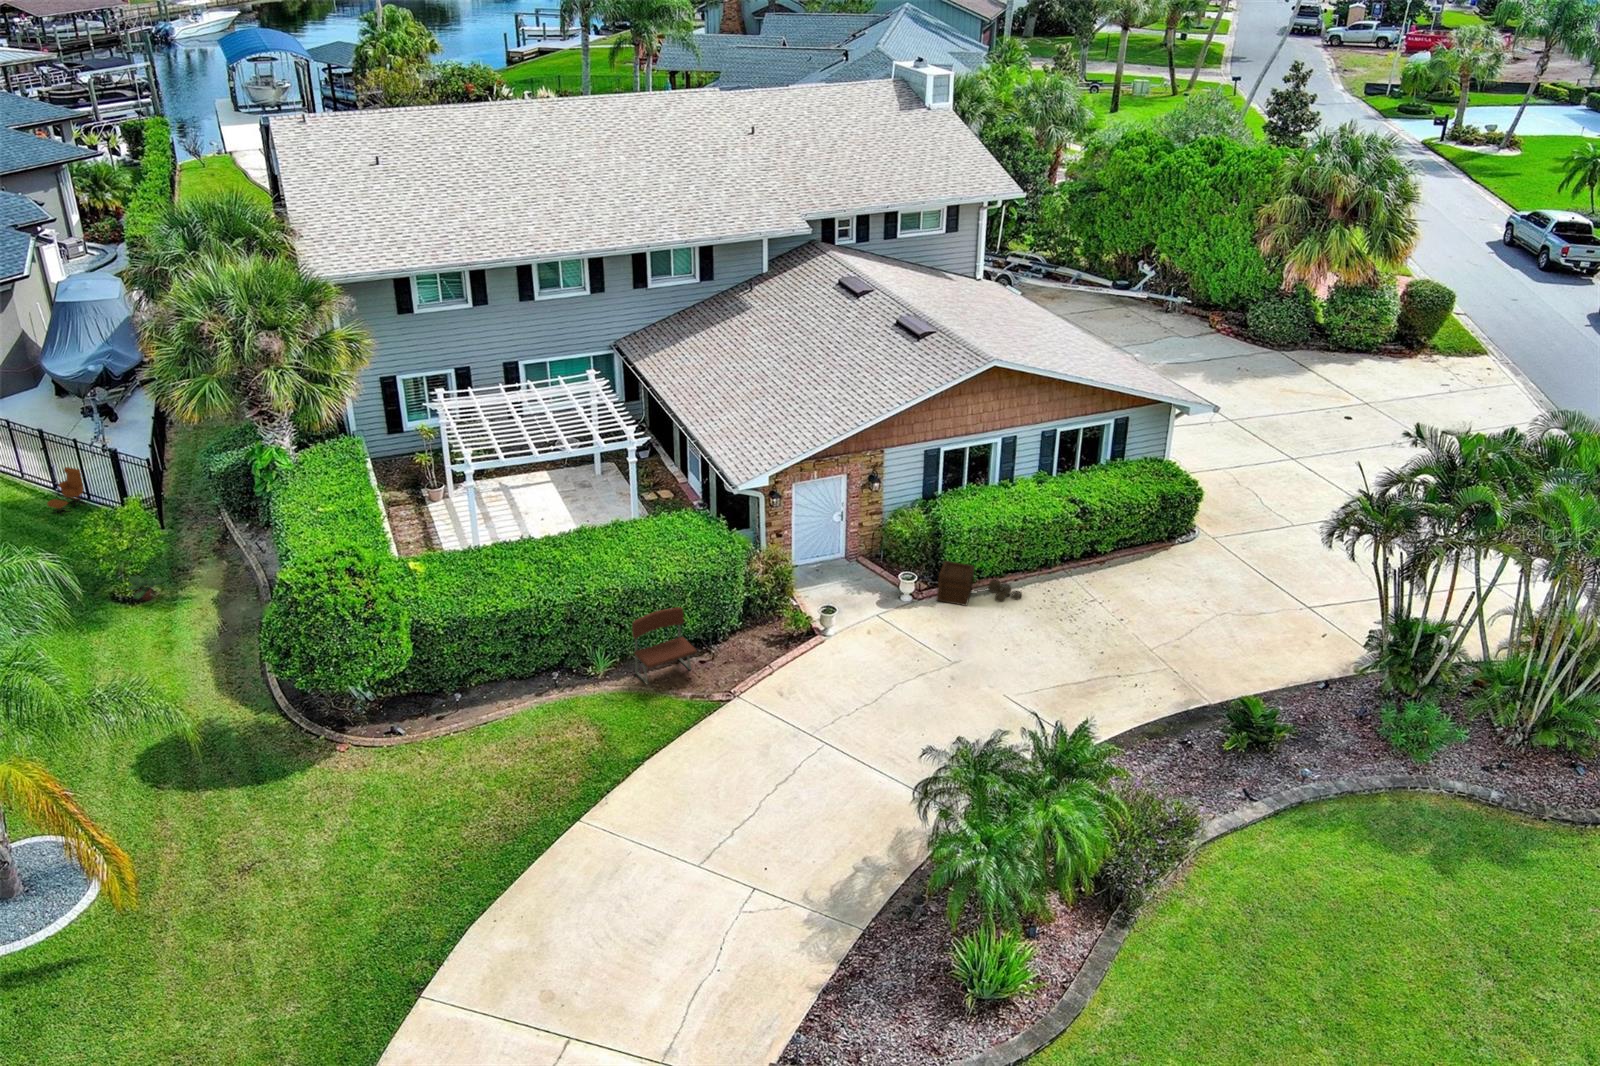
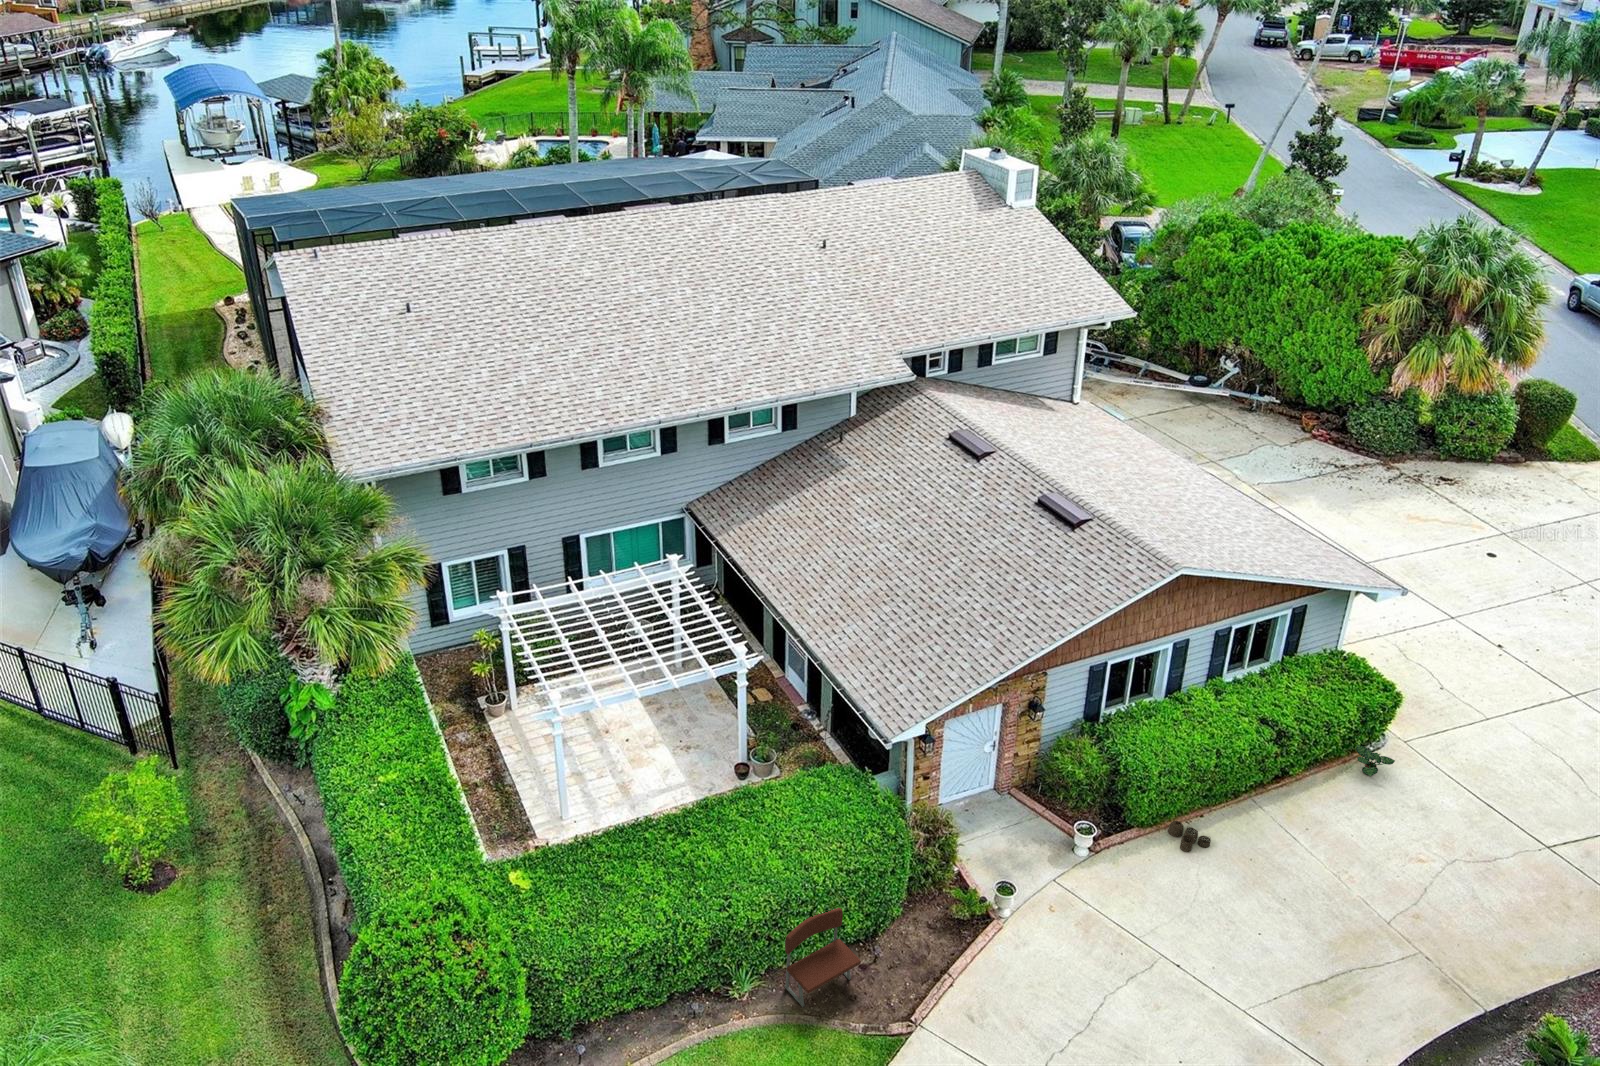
lounge chair: present [47,467,84,513] -> none [31,698,80,761]
wooden crate: present [937,561,975,606] -> none [1114,804,1157,860]
potted plant: present [127,576,166,601] -> present [1356,745,1395,777]

